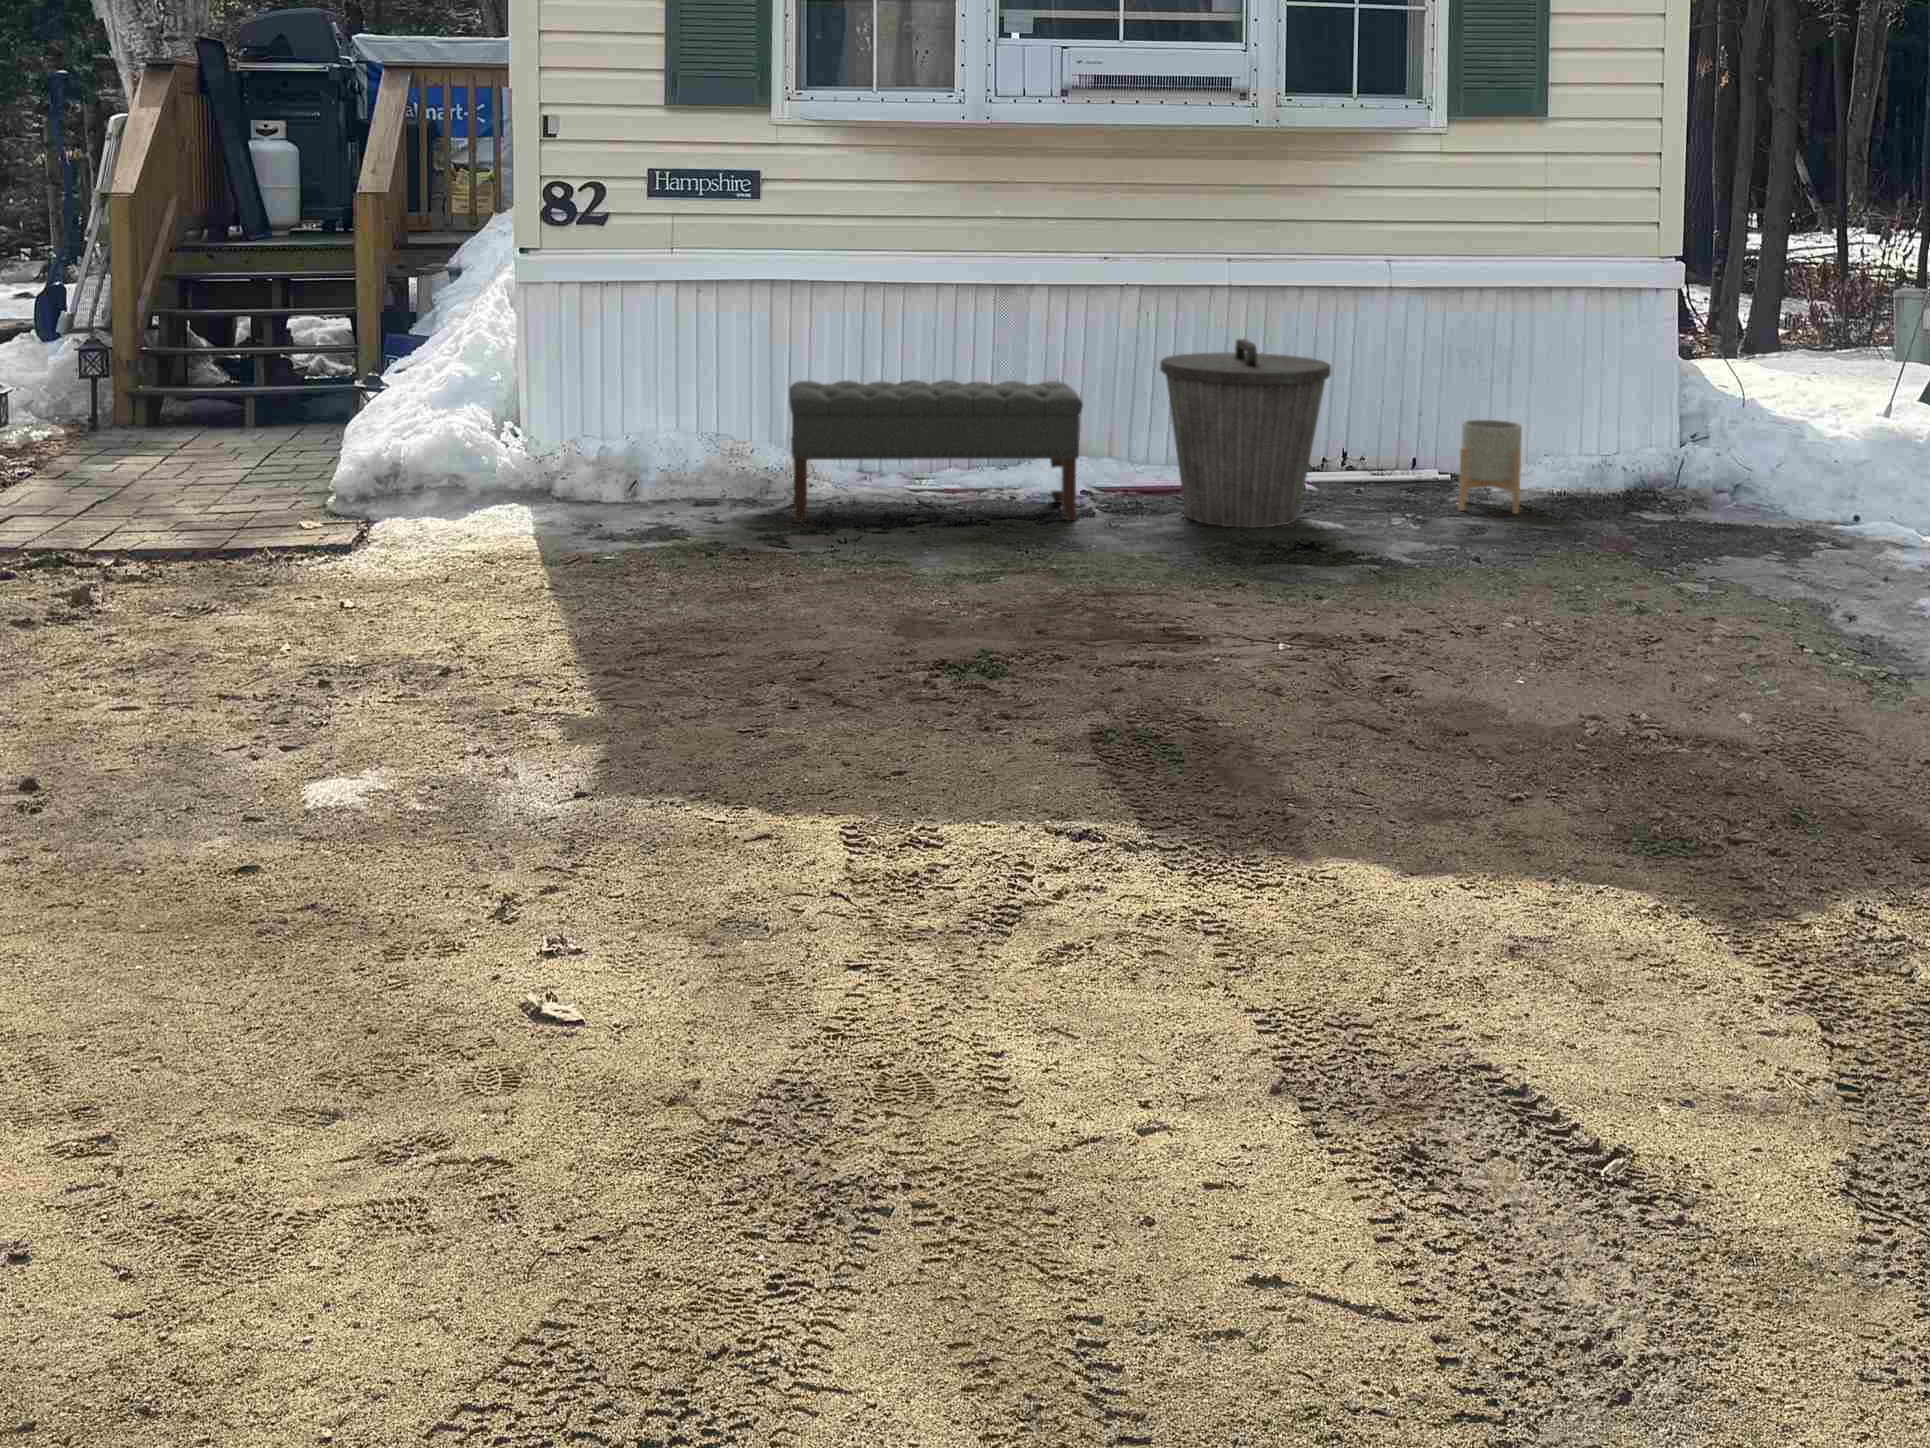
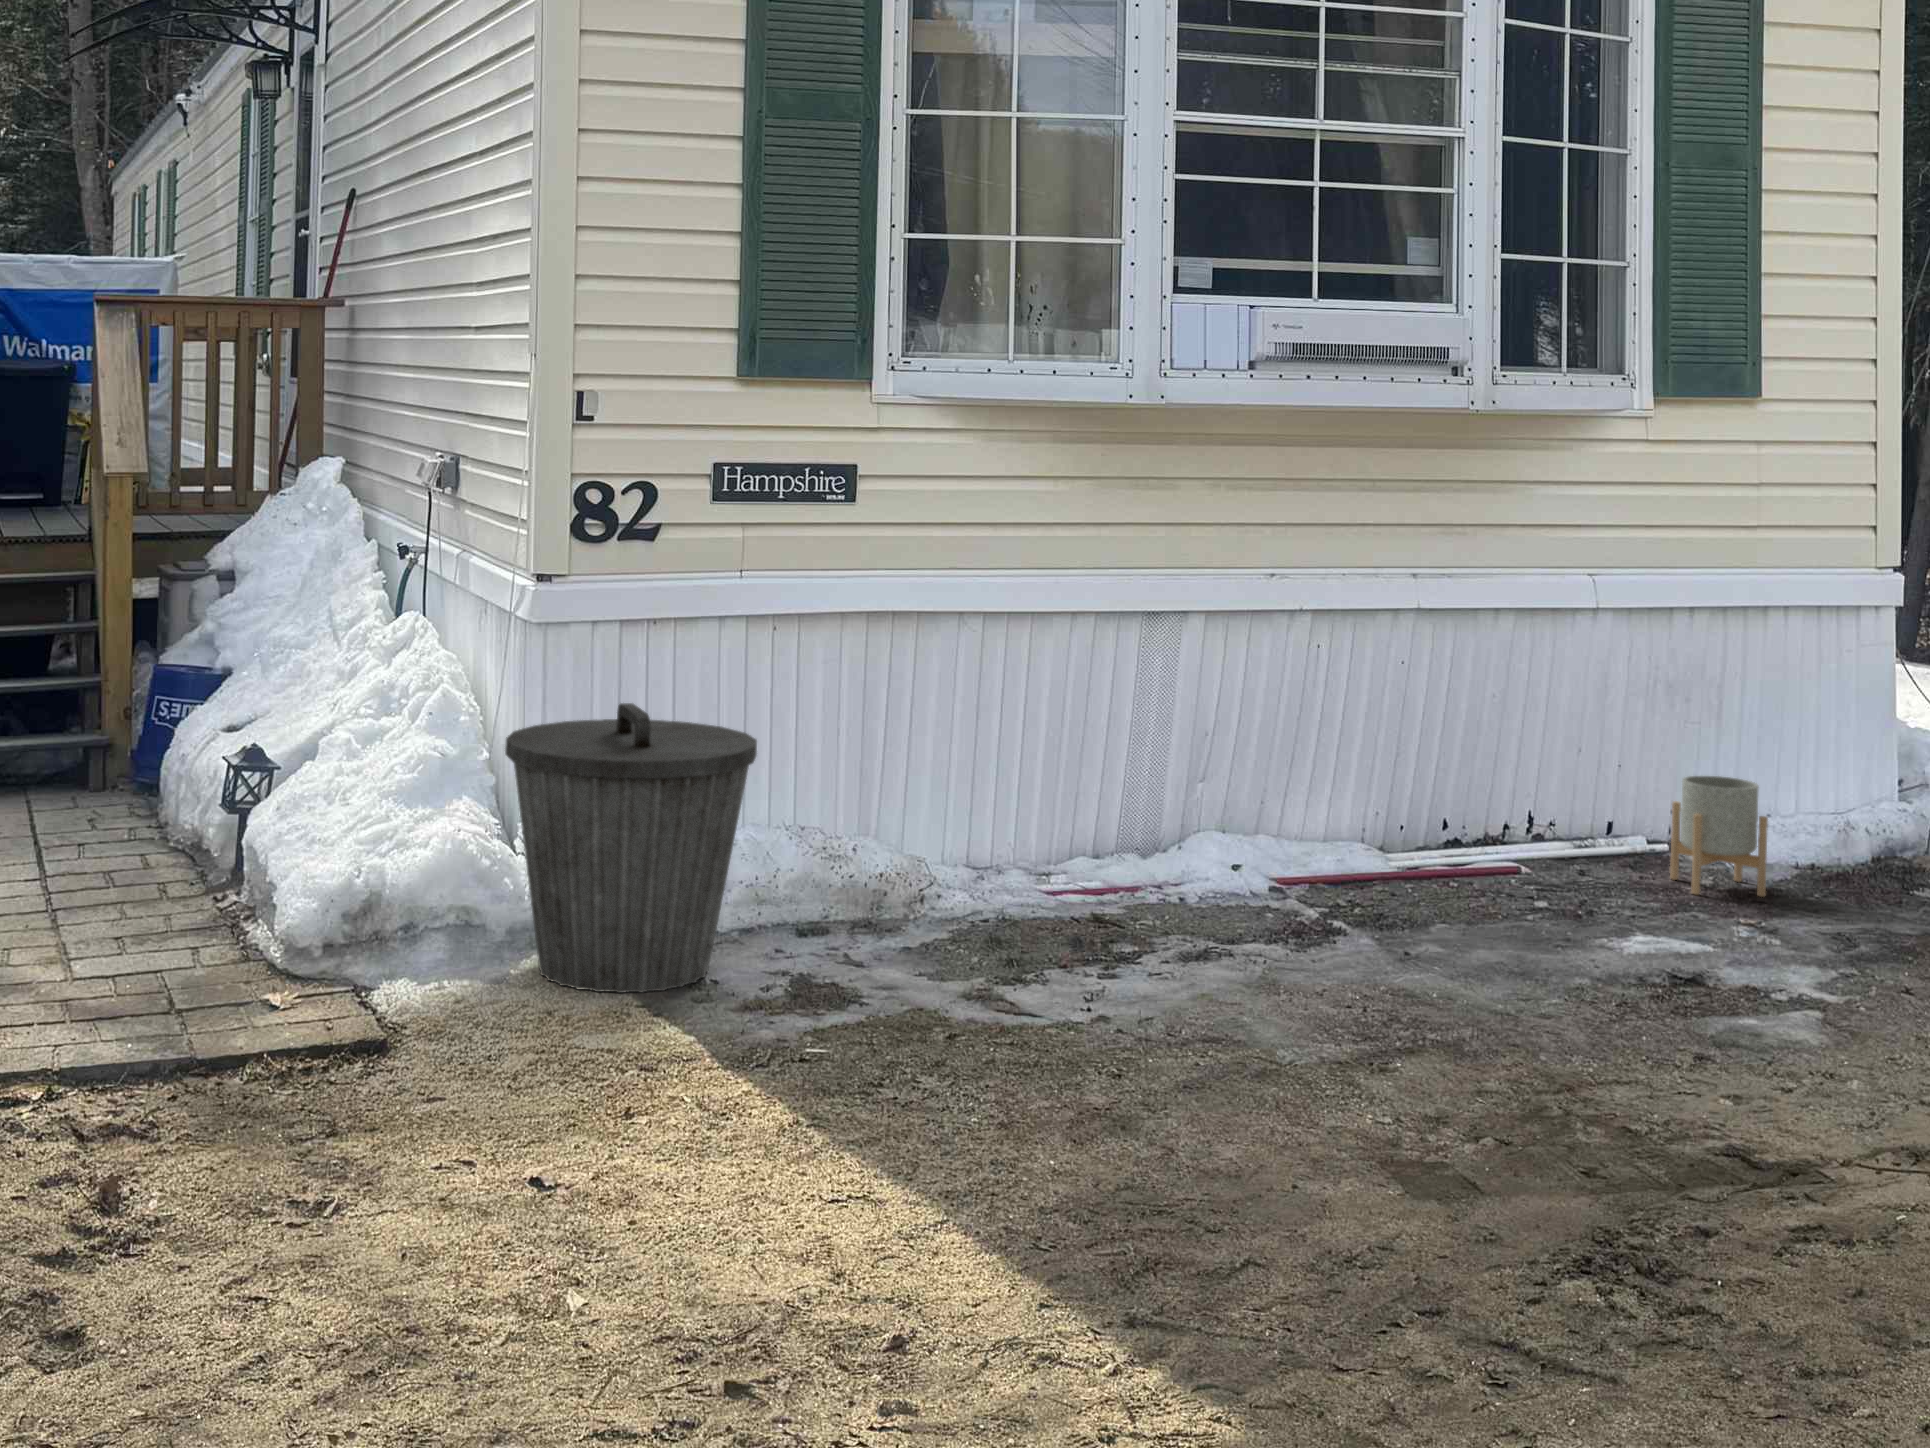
trash can: present [1160,339,1331,528] -> present [505,703,757,993]
bench: present [789,380,1083,522] -> none [887,744,1297,958]

